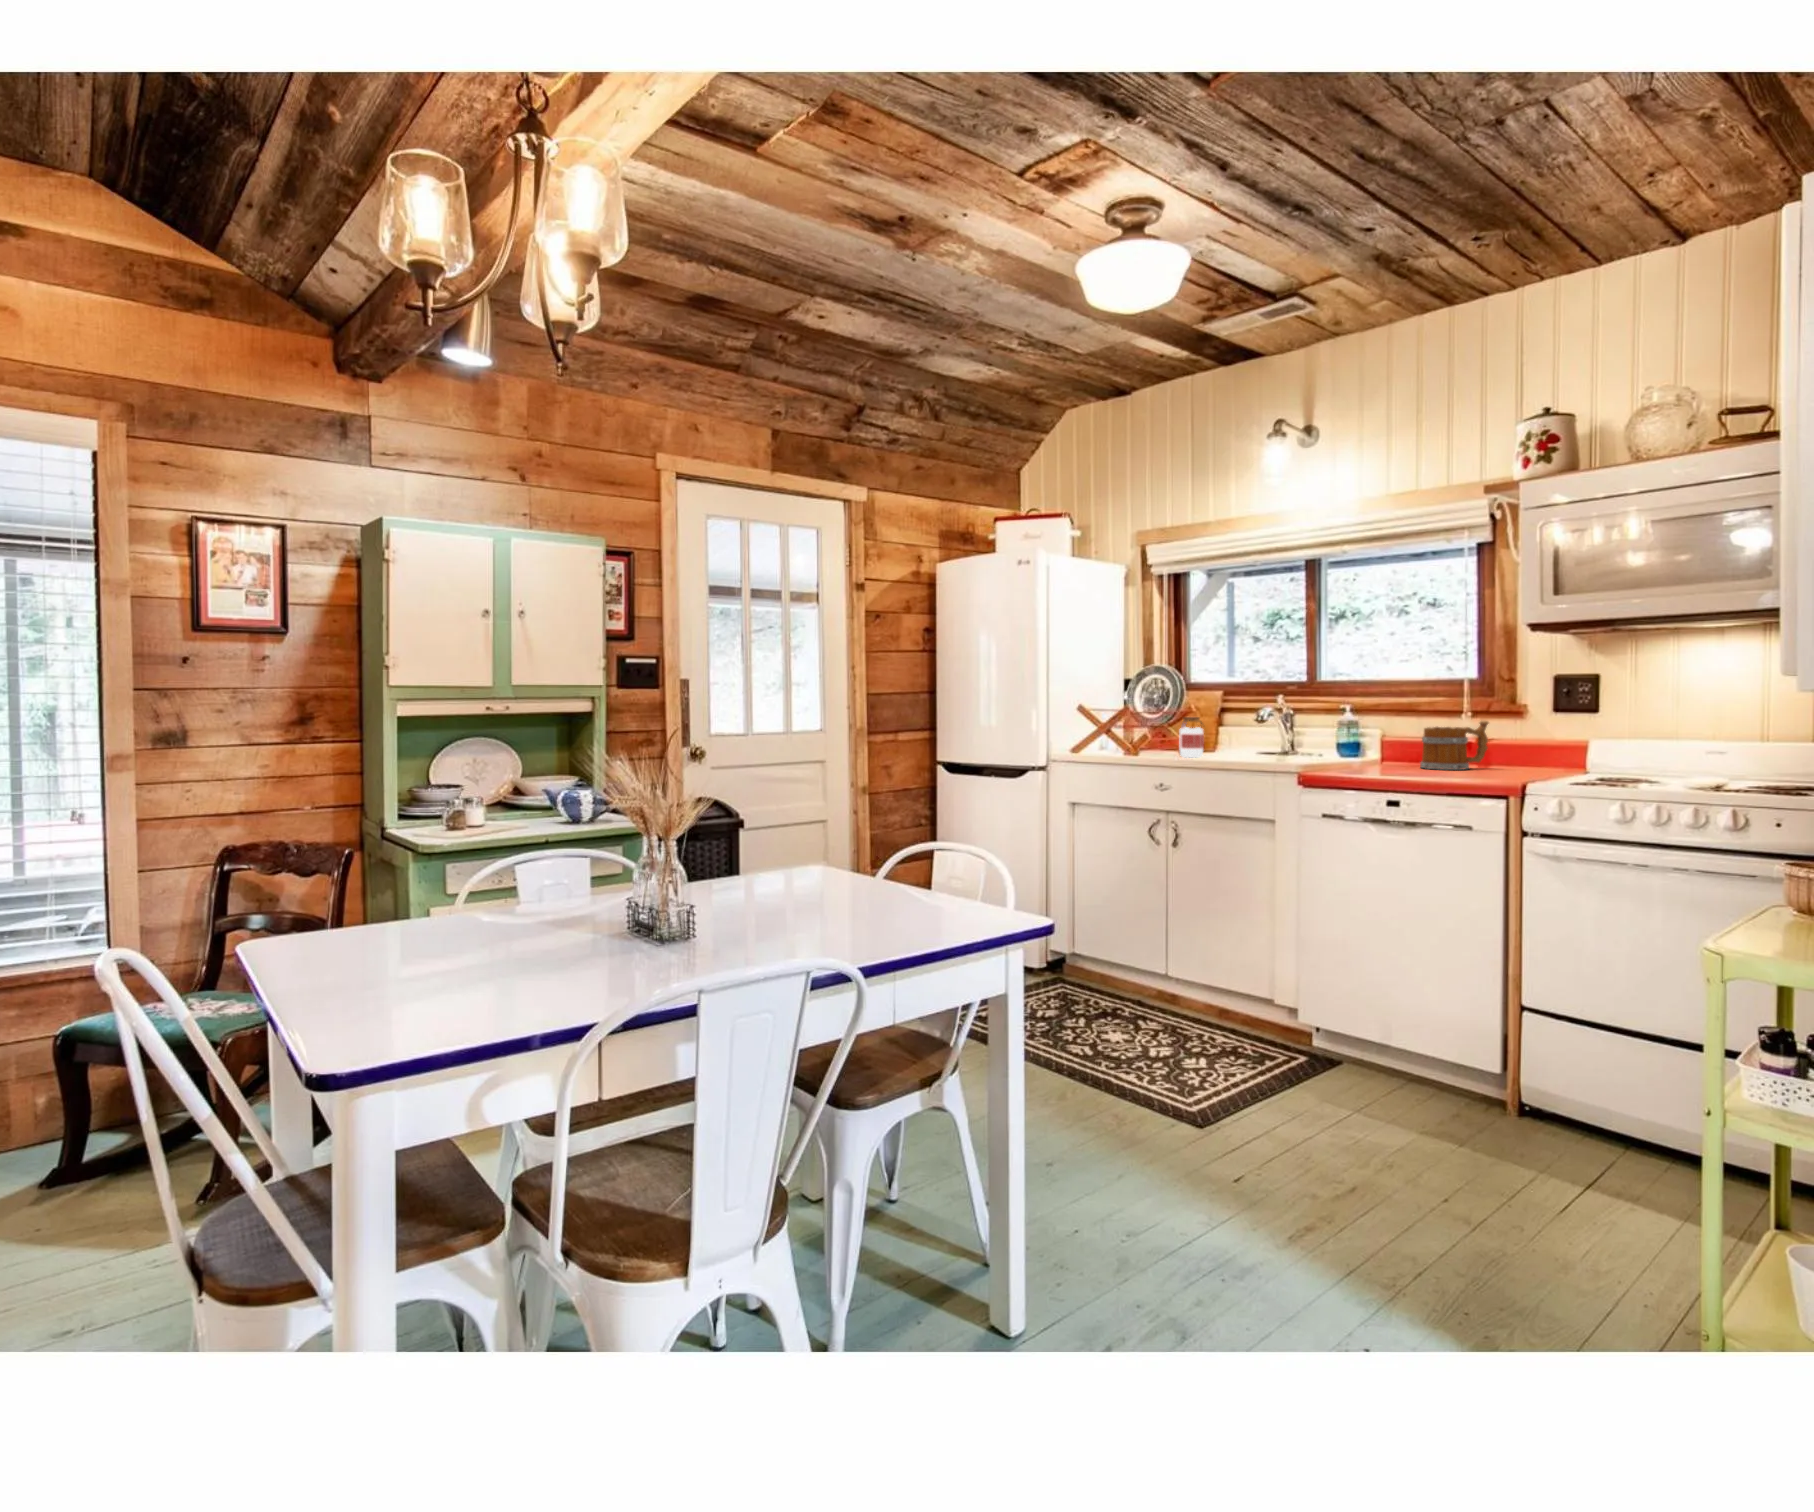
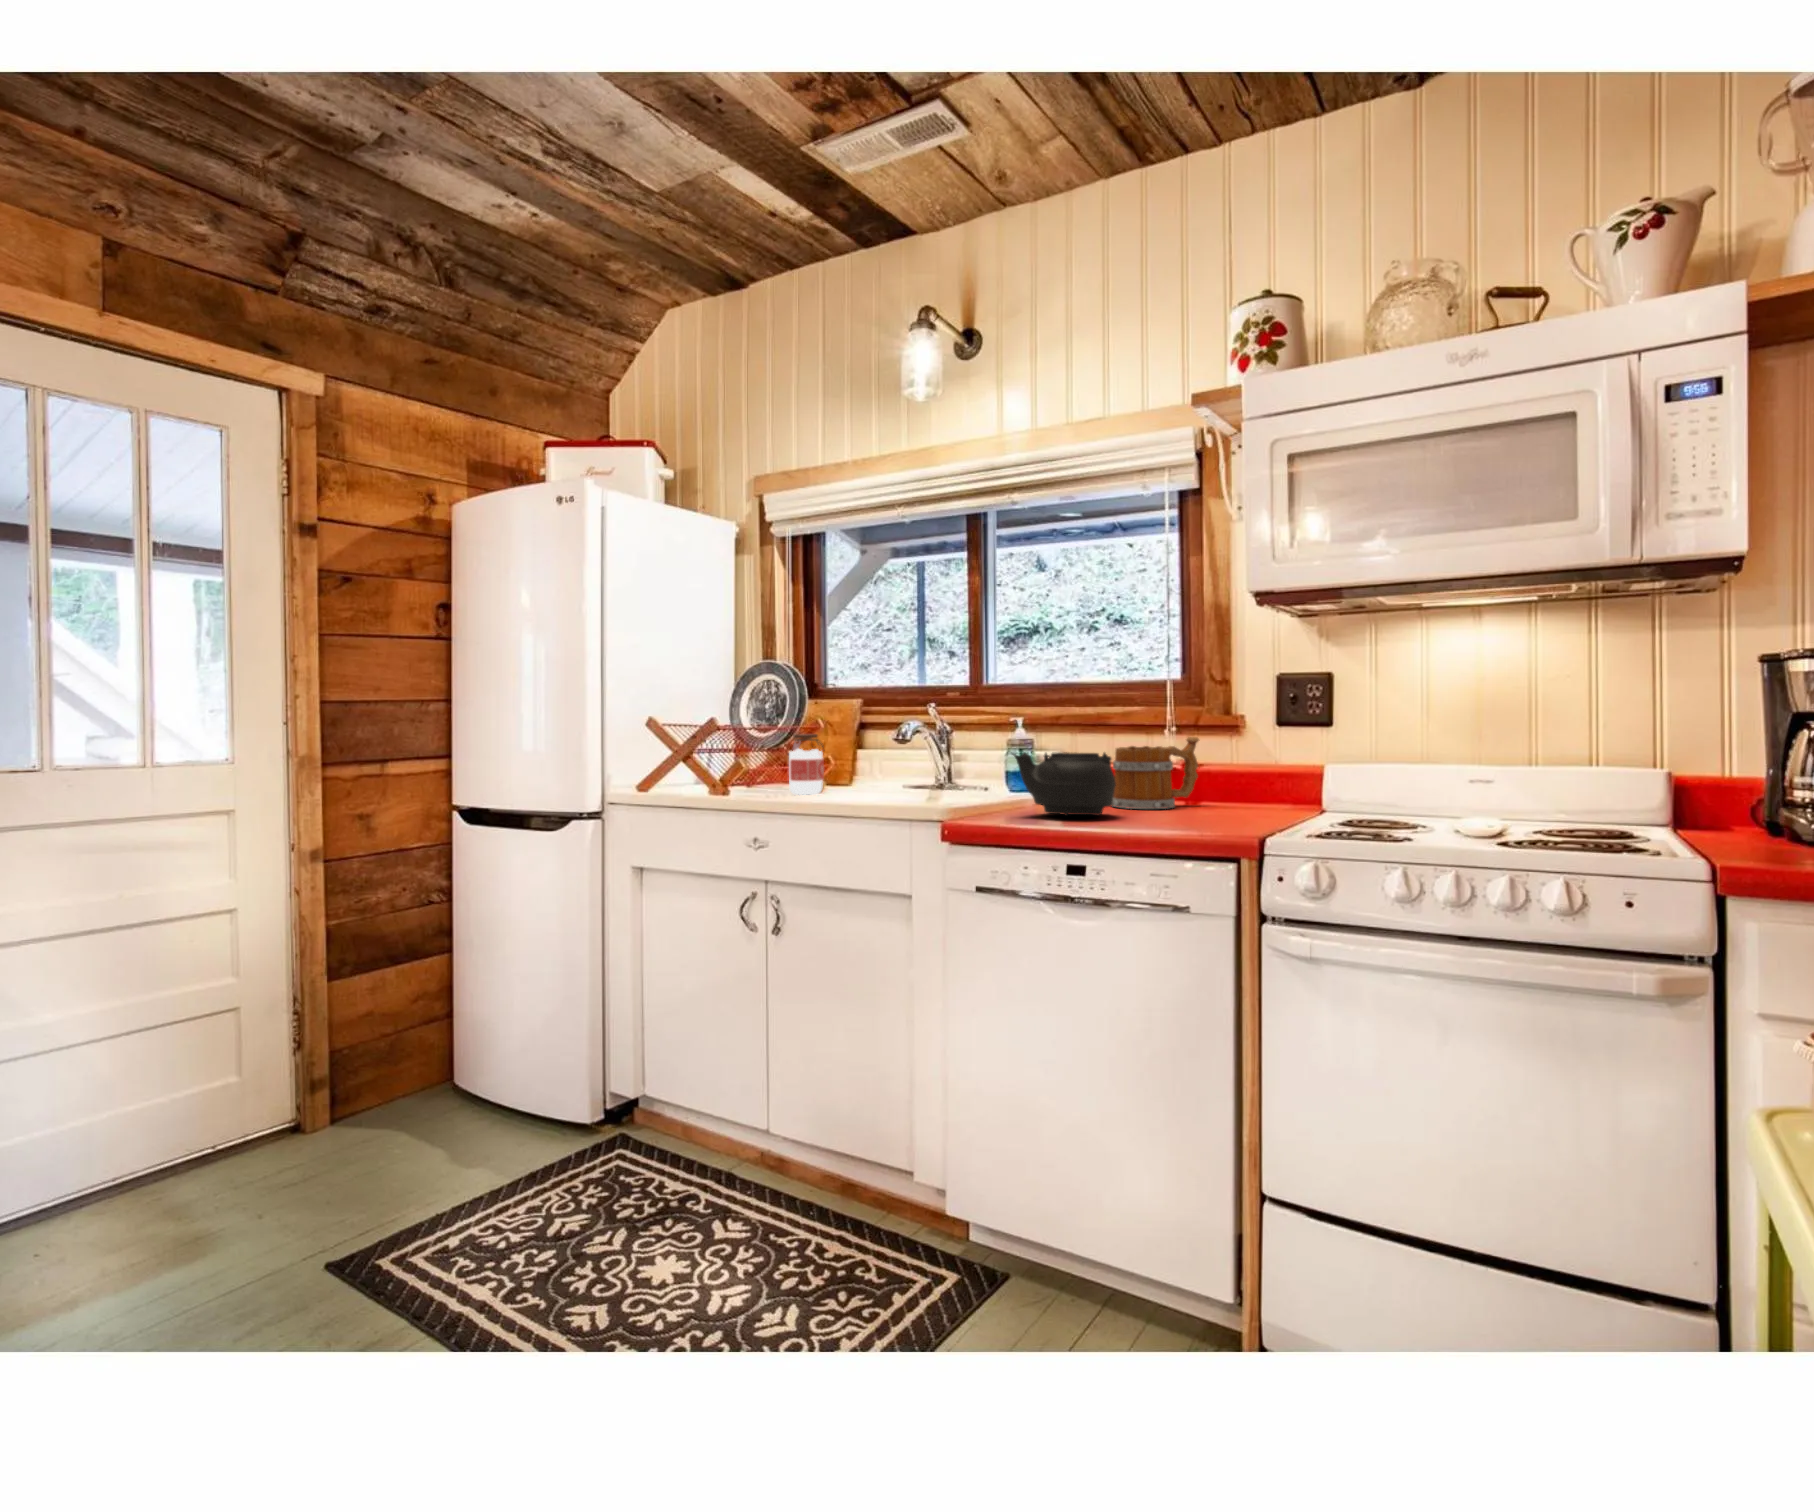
teapot: none [1348,730,1423,772] -> present [1014,752,1116,816]

